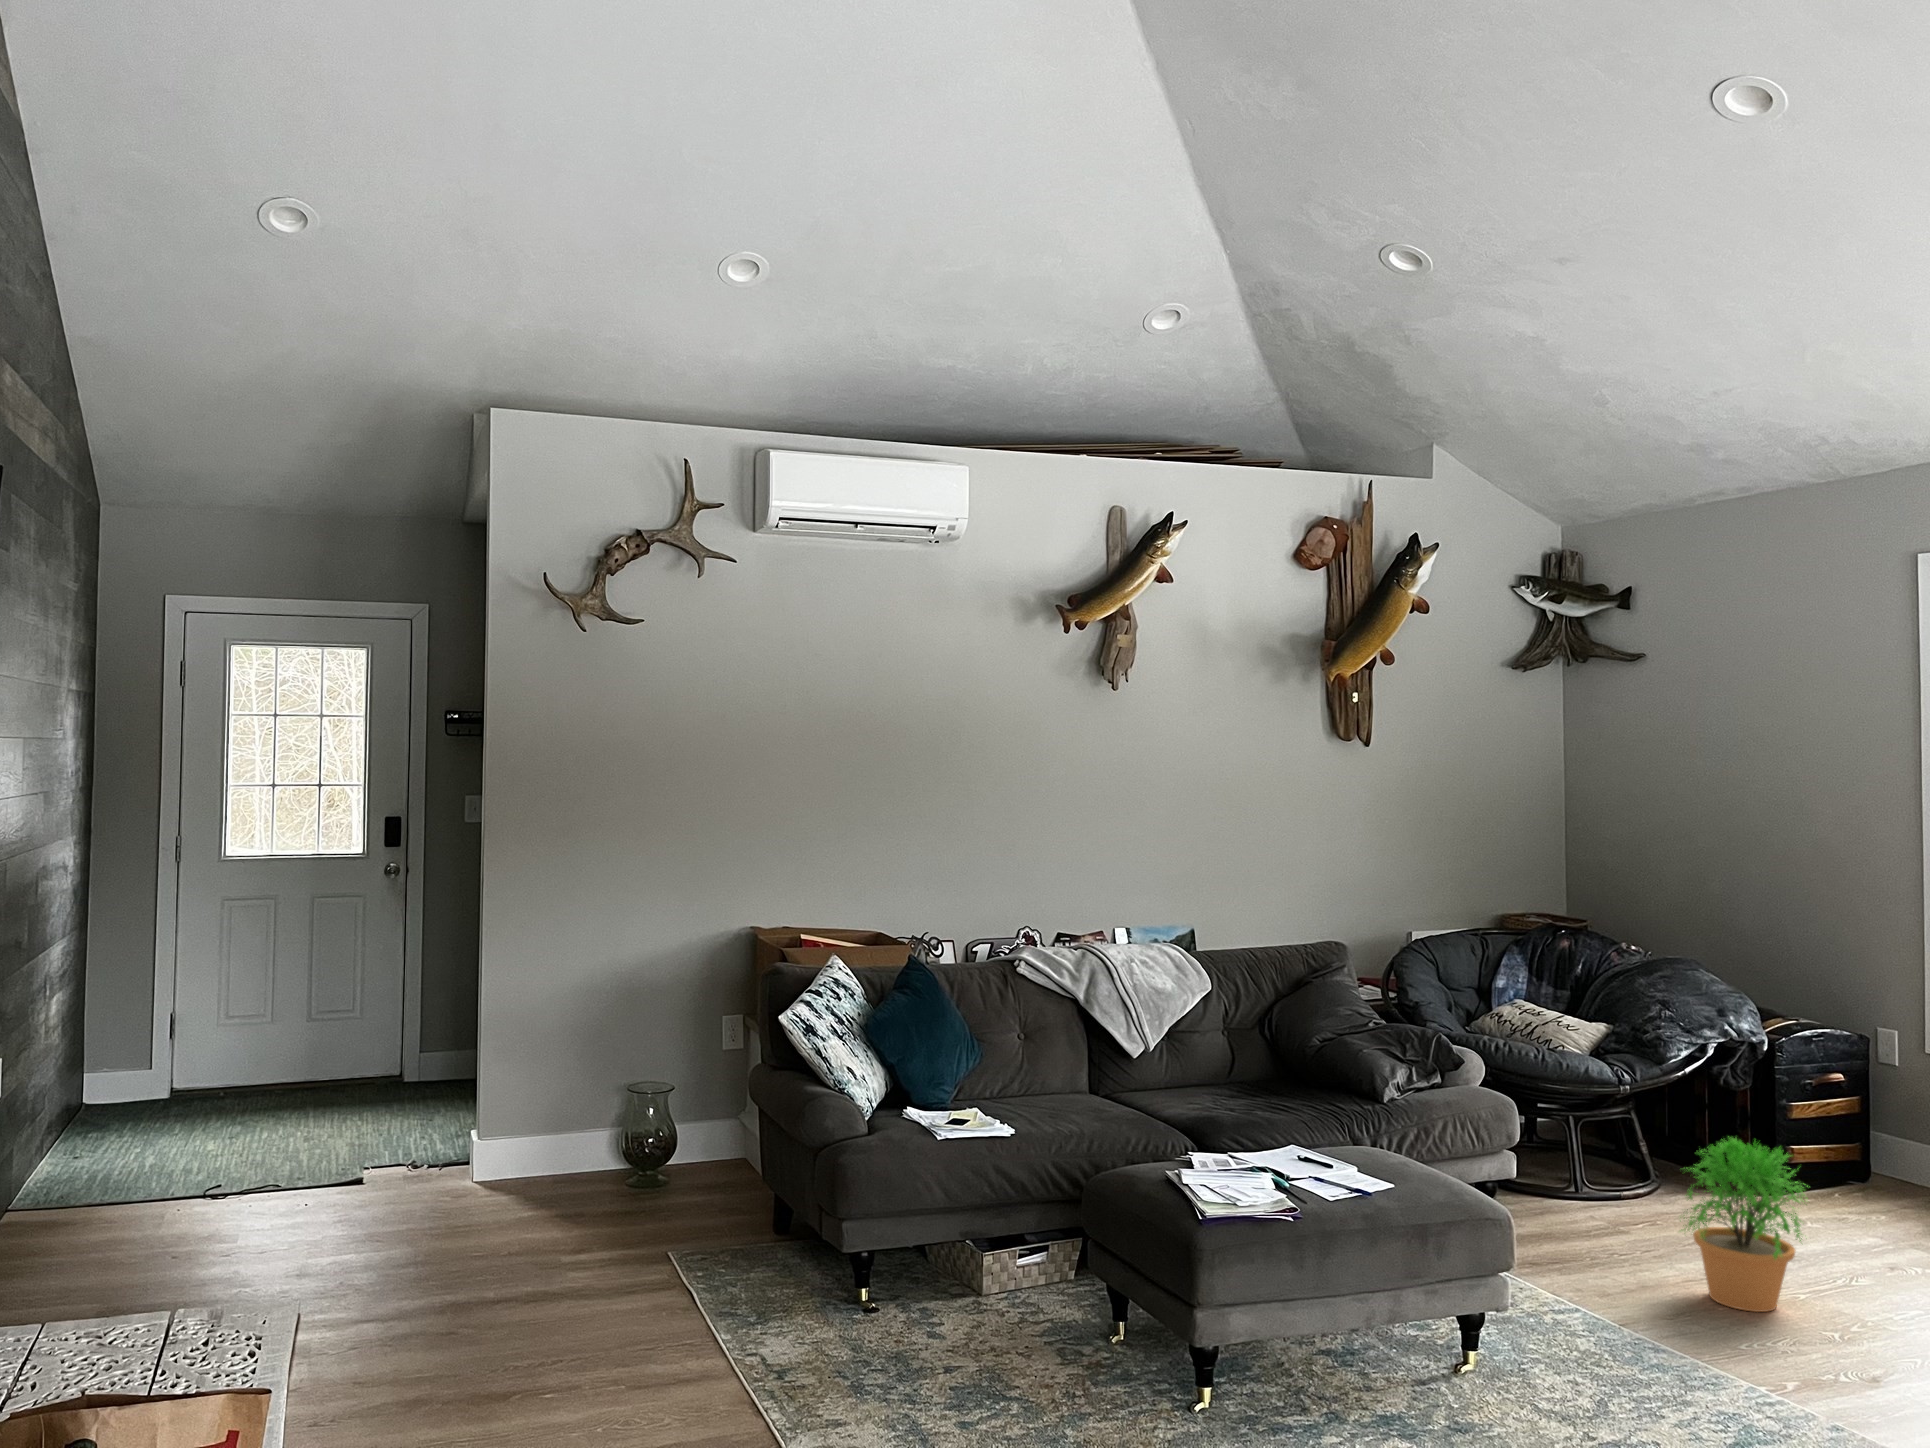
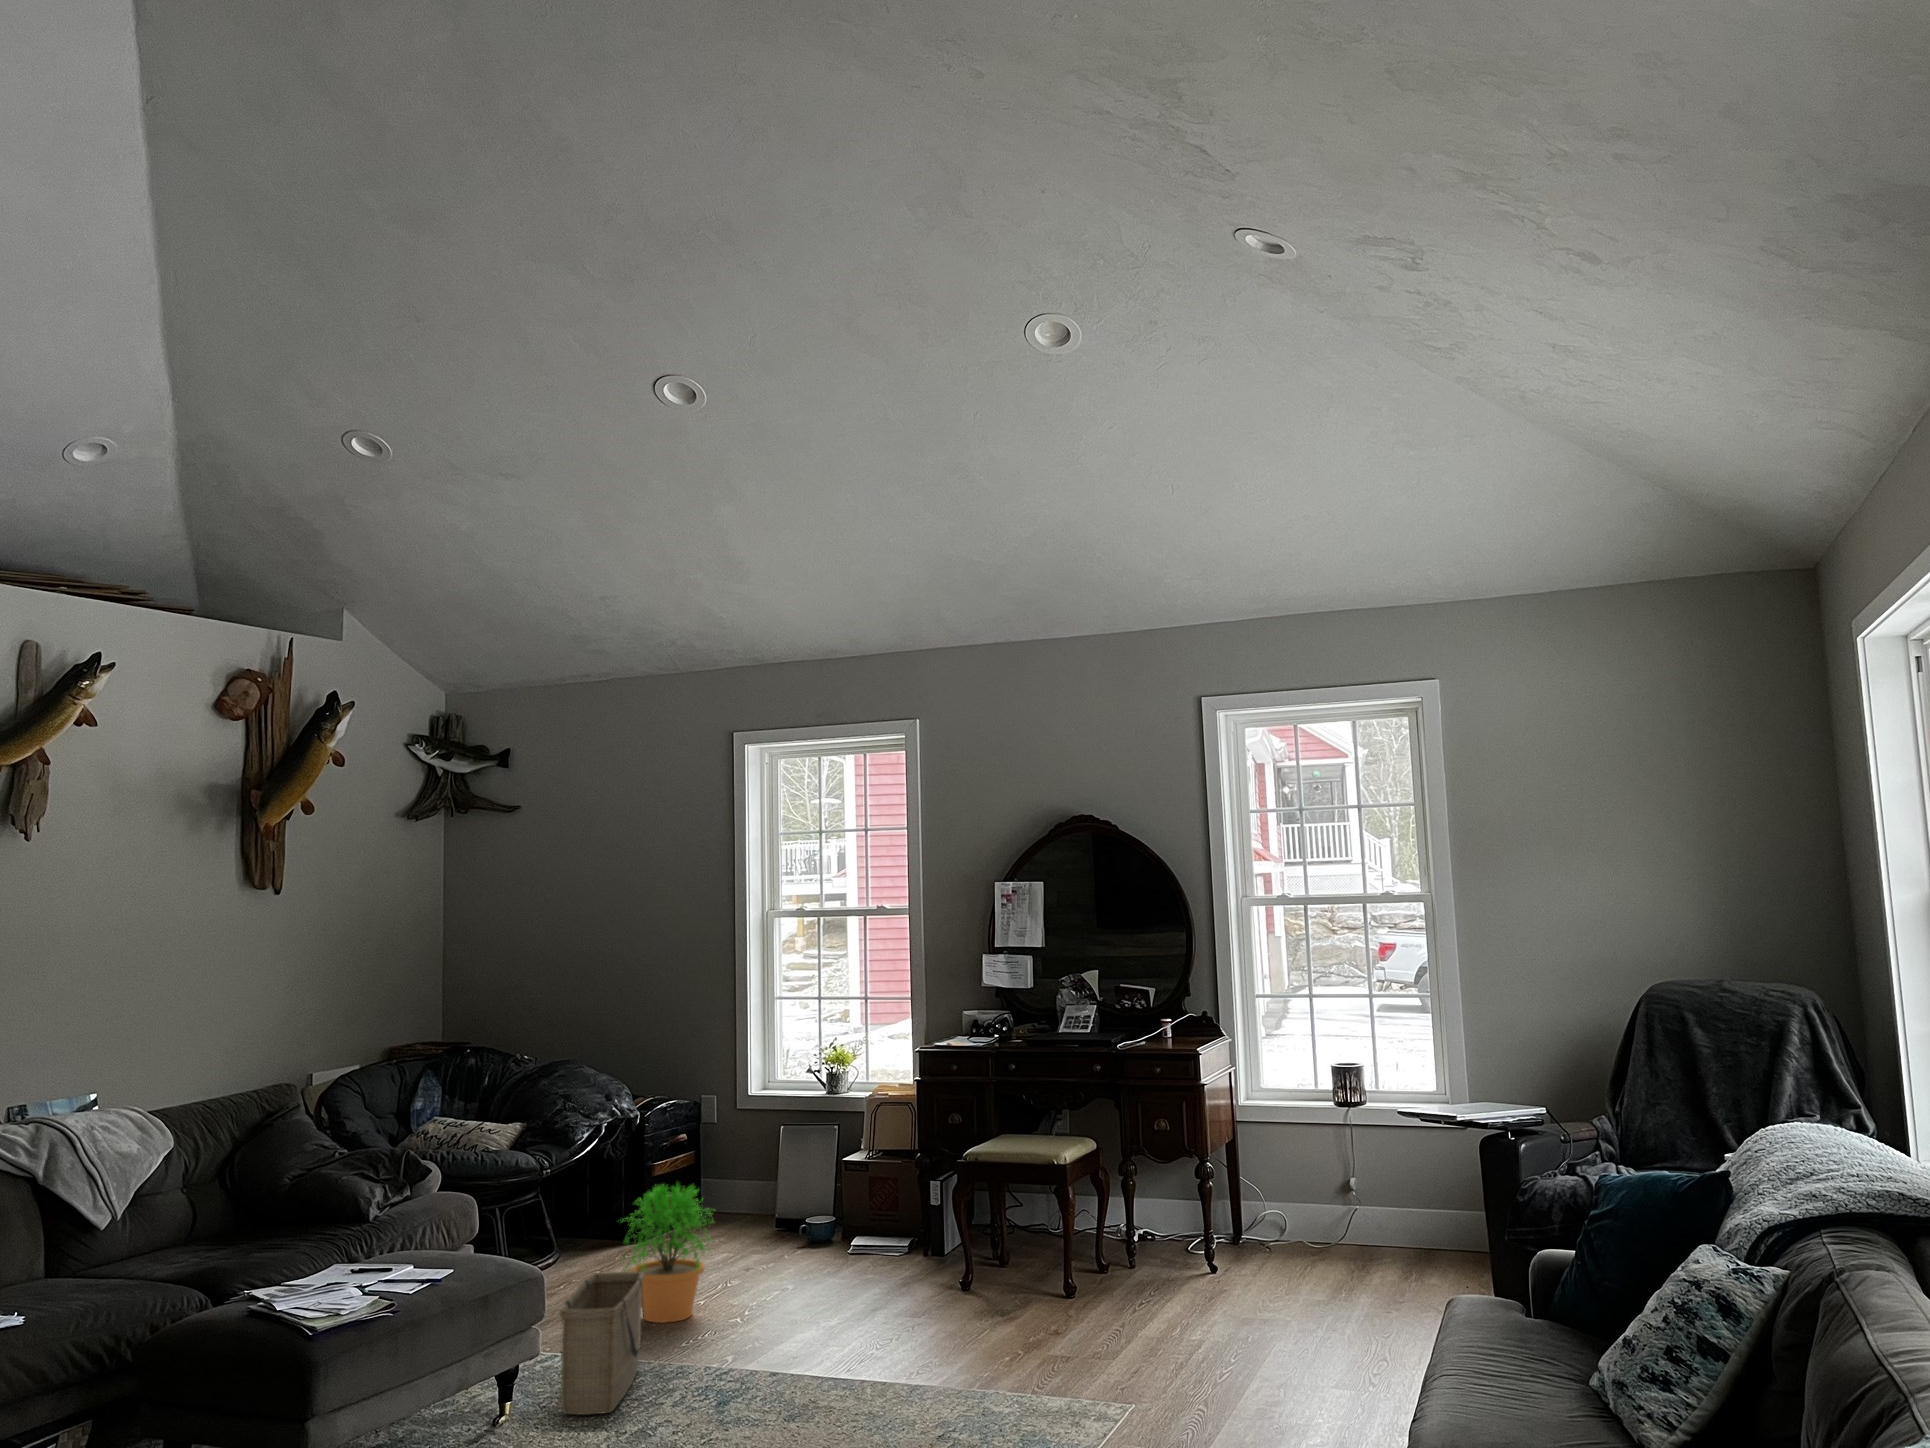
basket: none [1534,1229,1672,1403] -> present [559,1272,645,1415]

